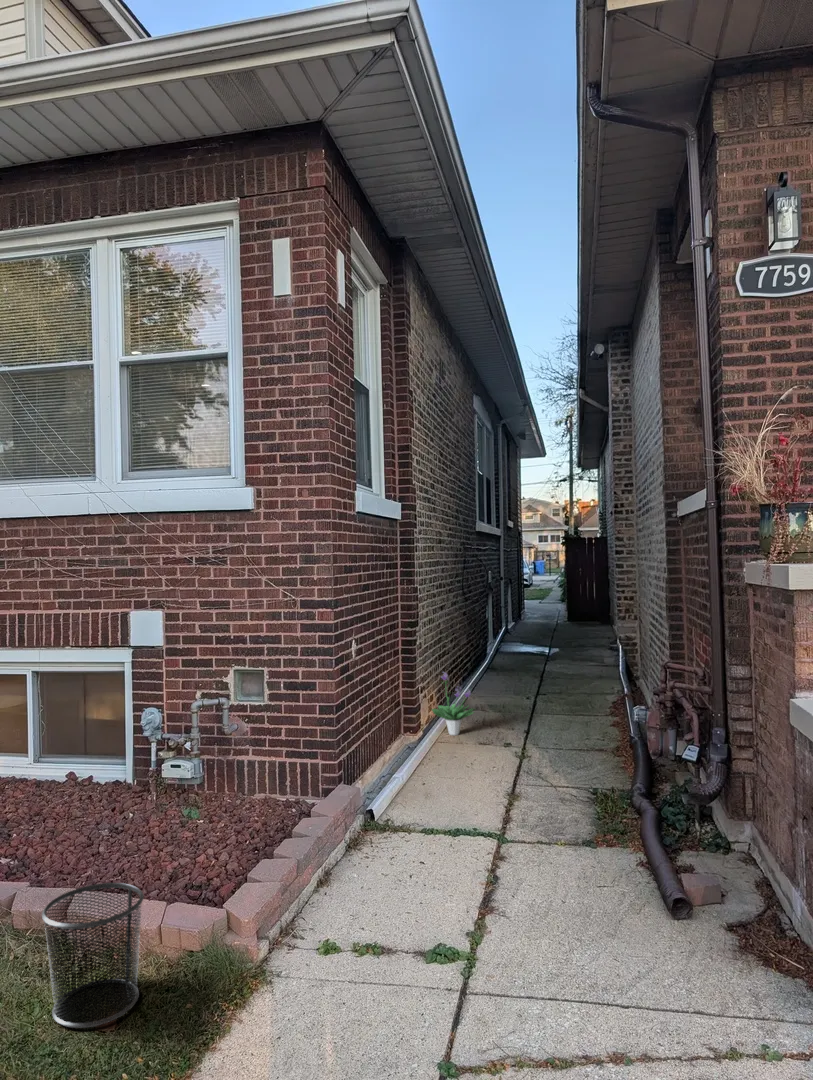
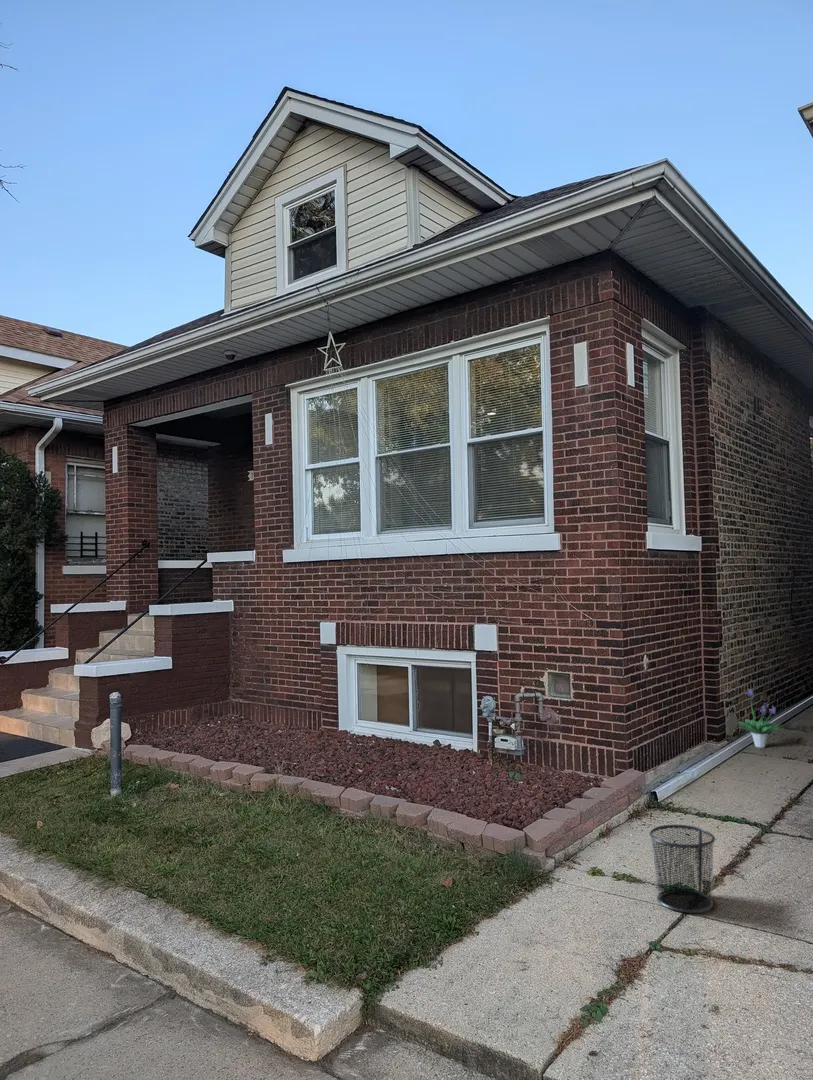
waste bin: present [42,883,144,1028] -> present [650,825,715,913]

